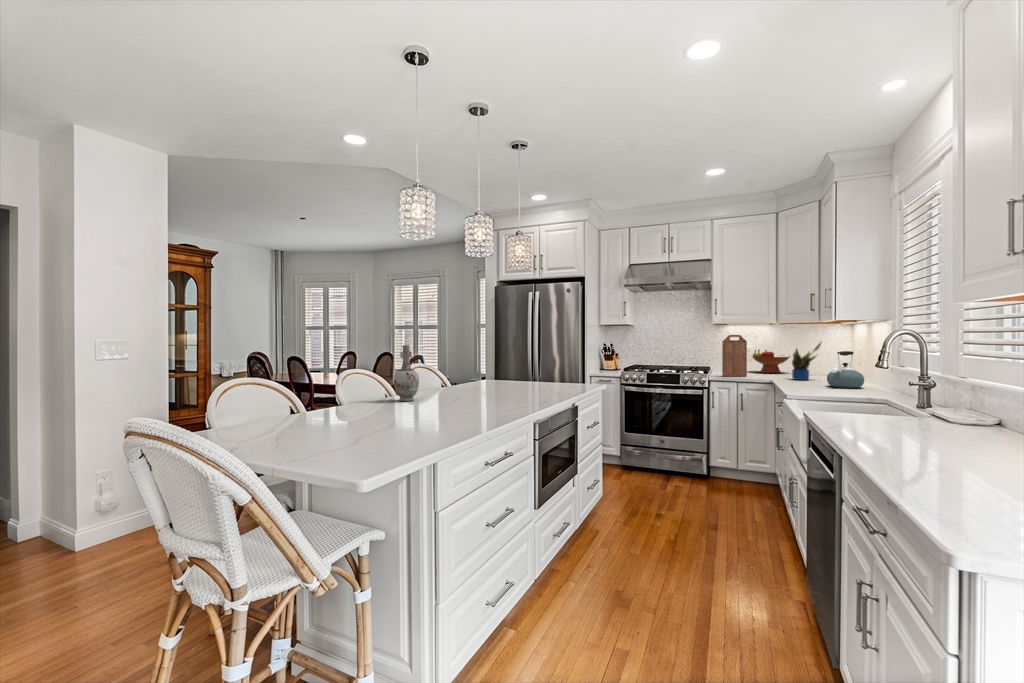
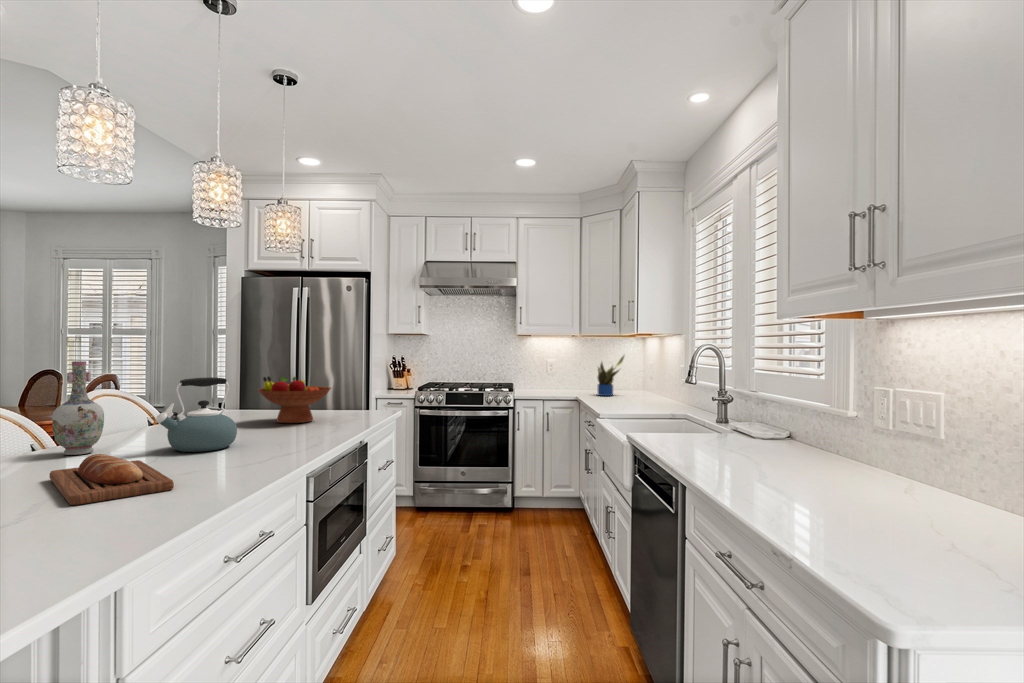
cutting board: present [722,335,747,377] -> none [528,347,553,394]
fruit bowl: present [752,350,790,373] -> present [258,376,331,423]
kettle: present [827,351,864,388] -> present [156,377,237,452]
bread loaf: none [396,399,457,424] -> present [50,454,174,505]

